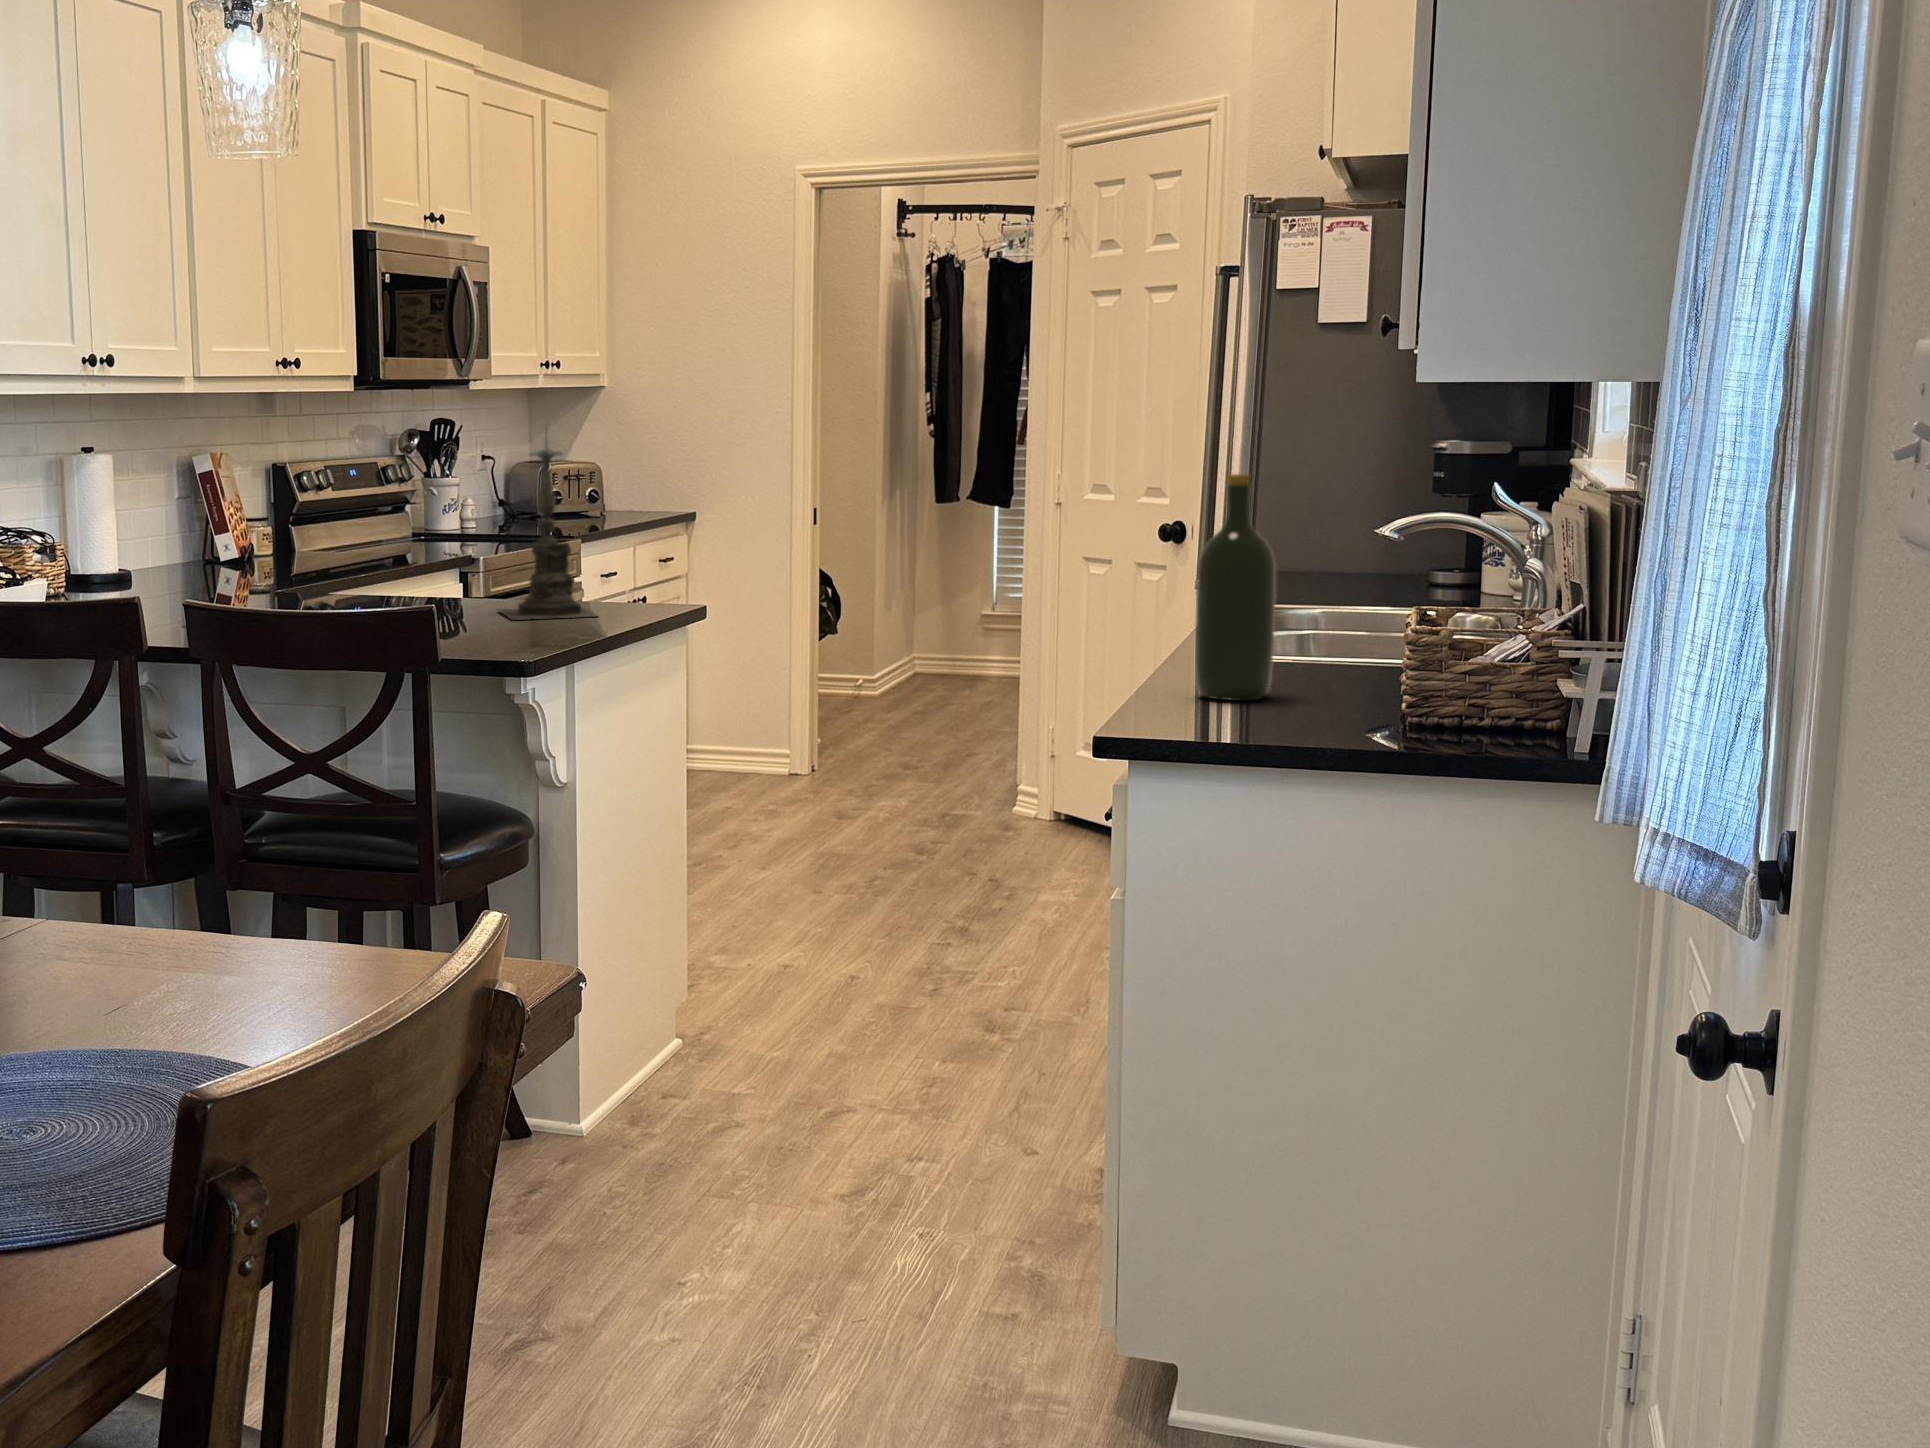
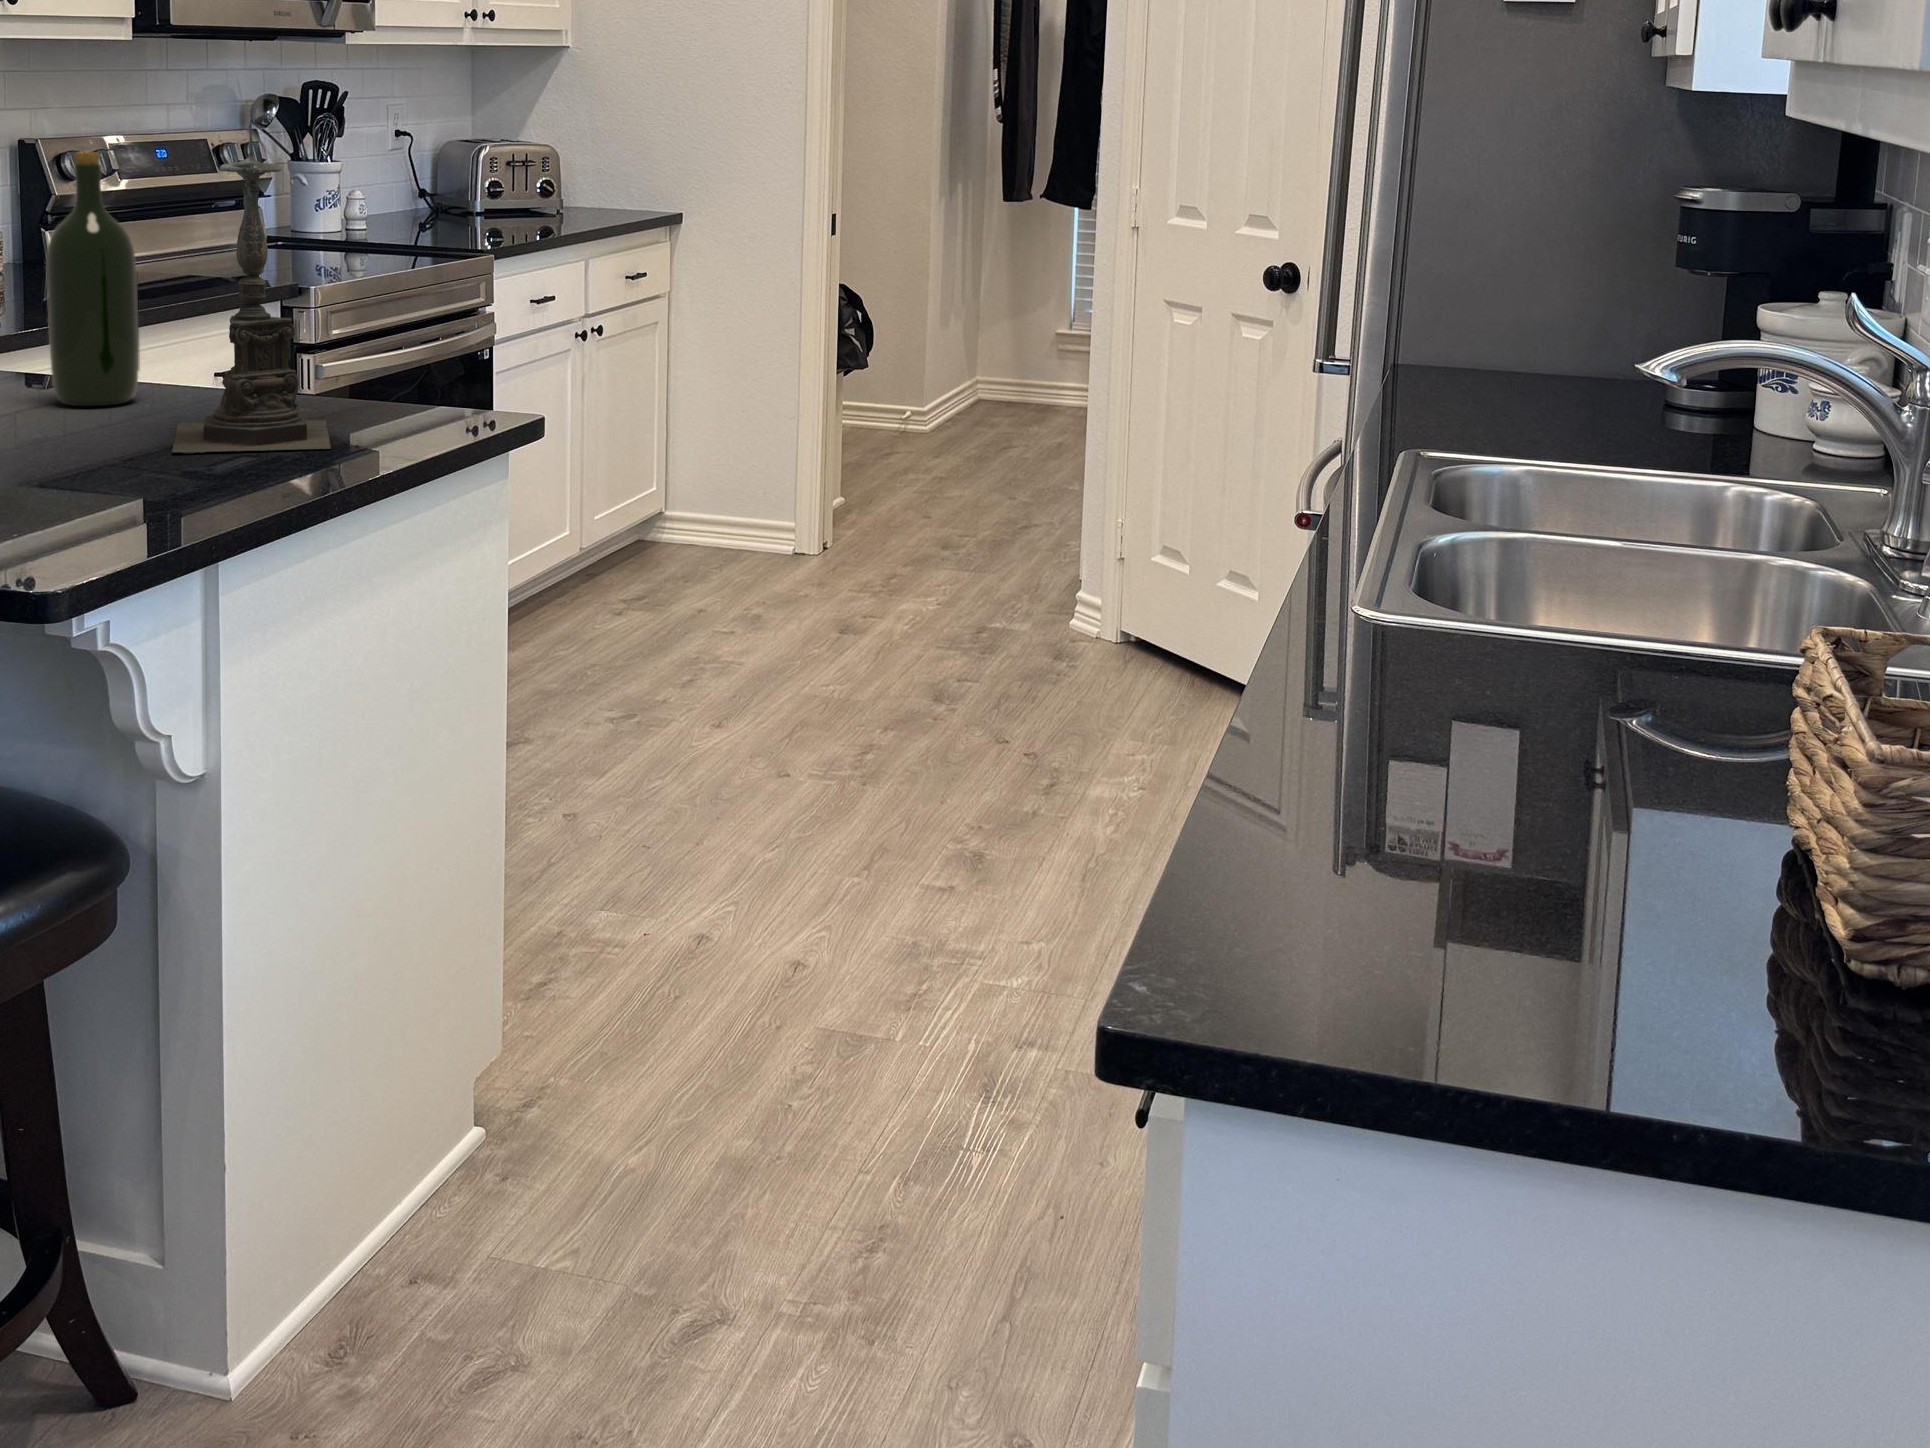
wine bottle: present [1195,474,1276,701] -> present [46,152,139,406]

